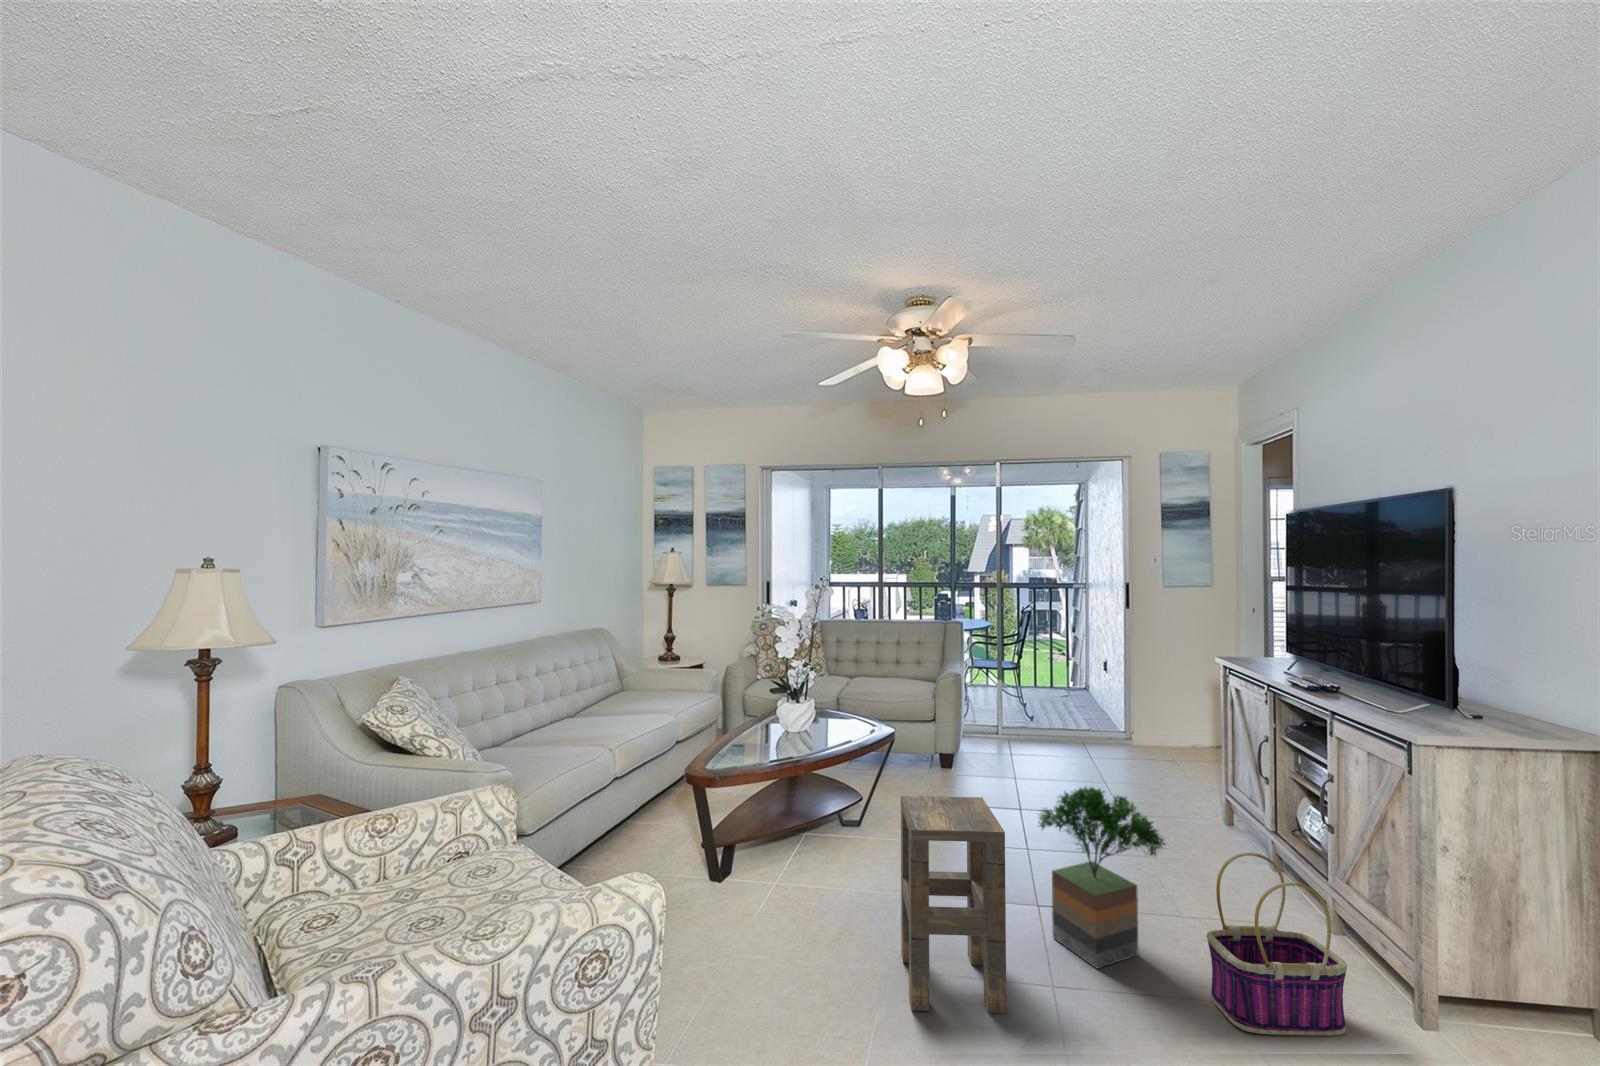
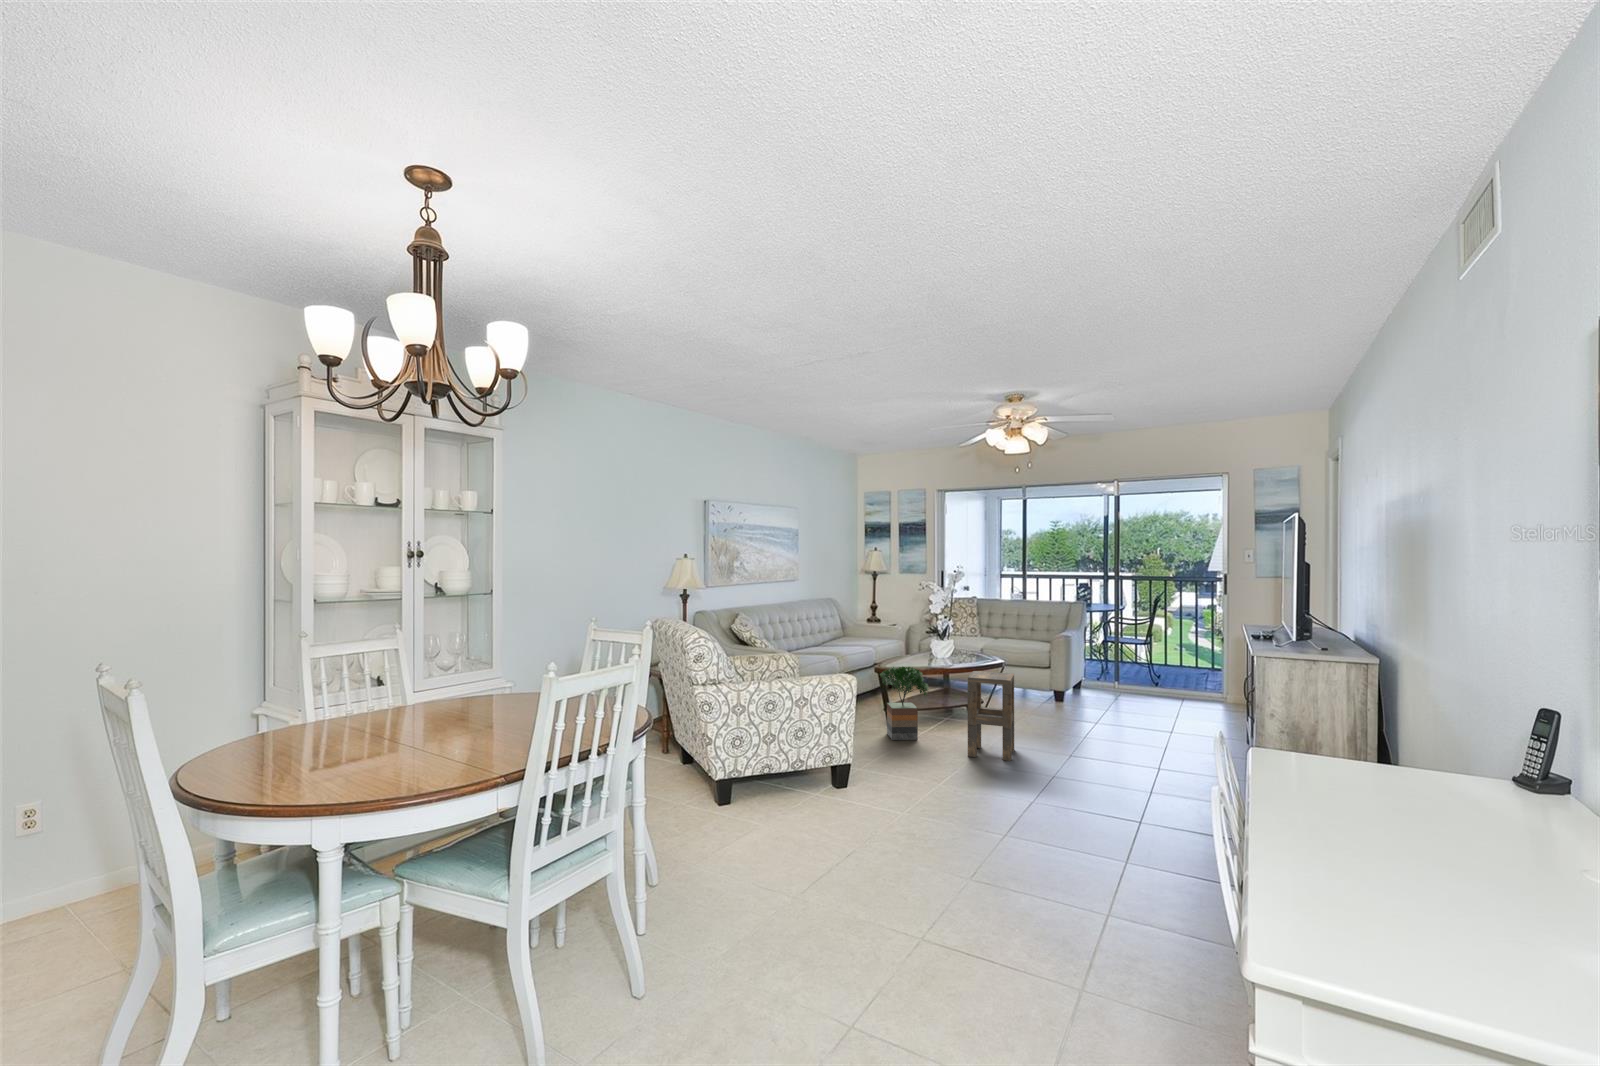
potted tree: present [1039,787,1165,969] -> present [880,667,928,740]
basket: present [1207,853,1347,1036] -> none [1114,701,1174,779]

